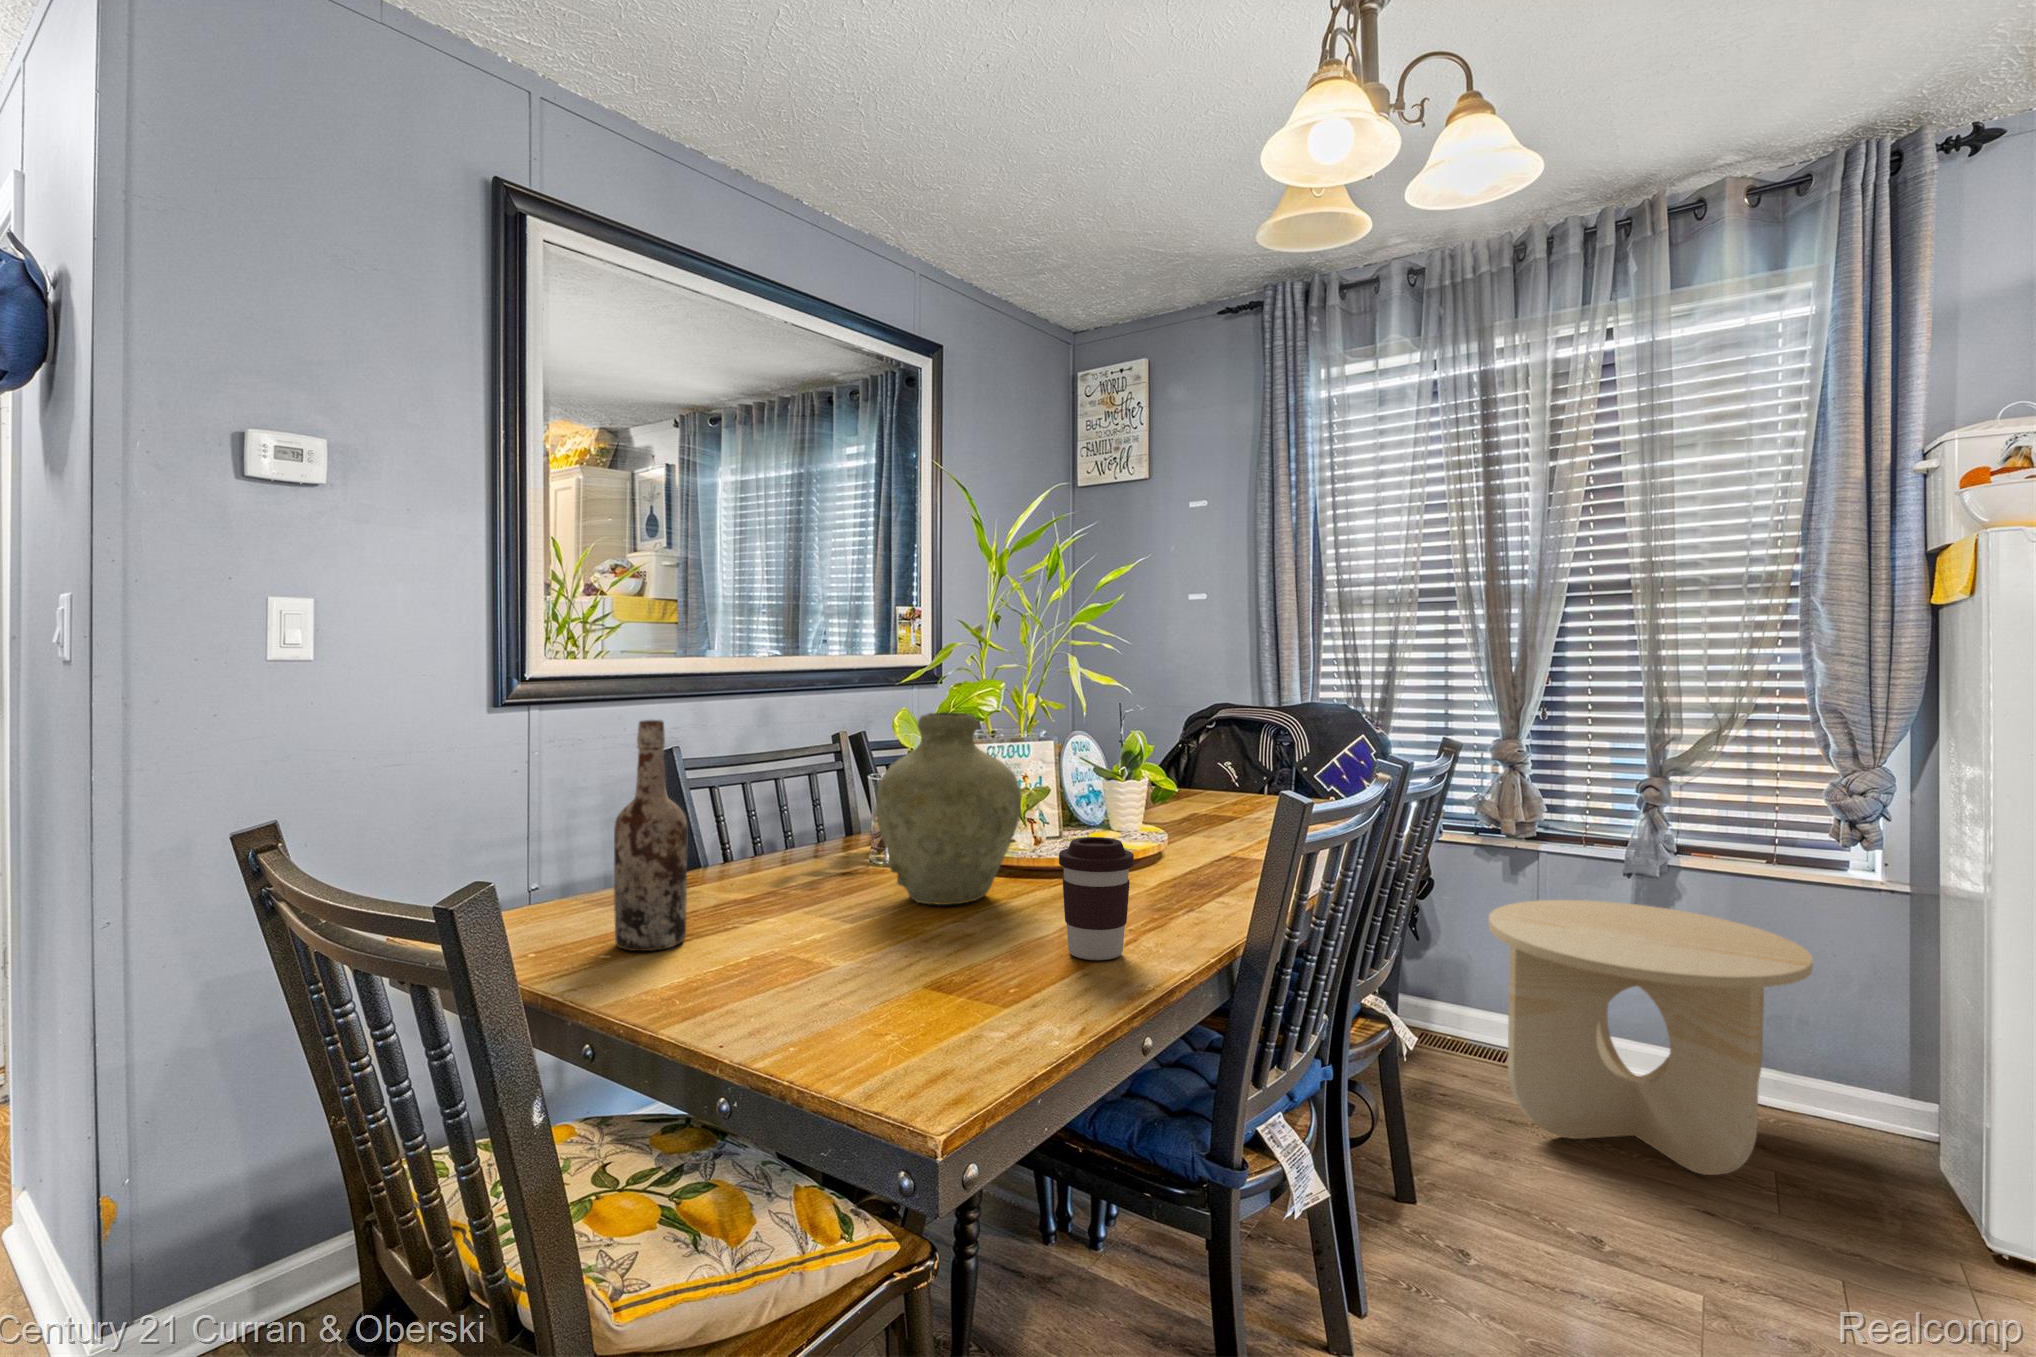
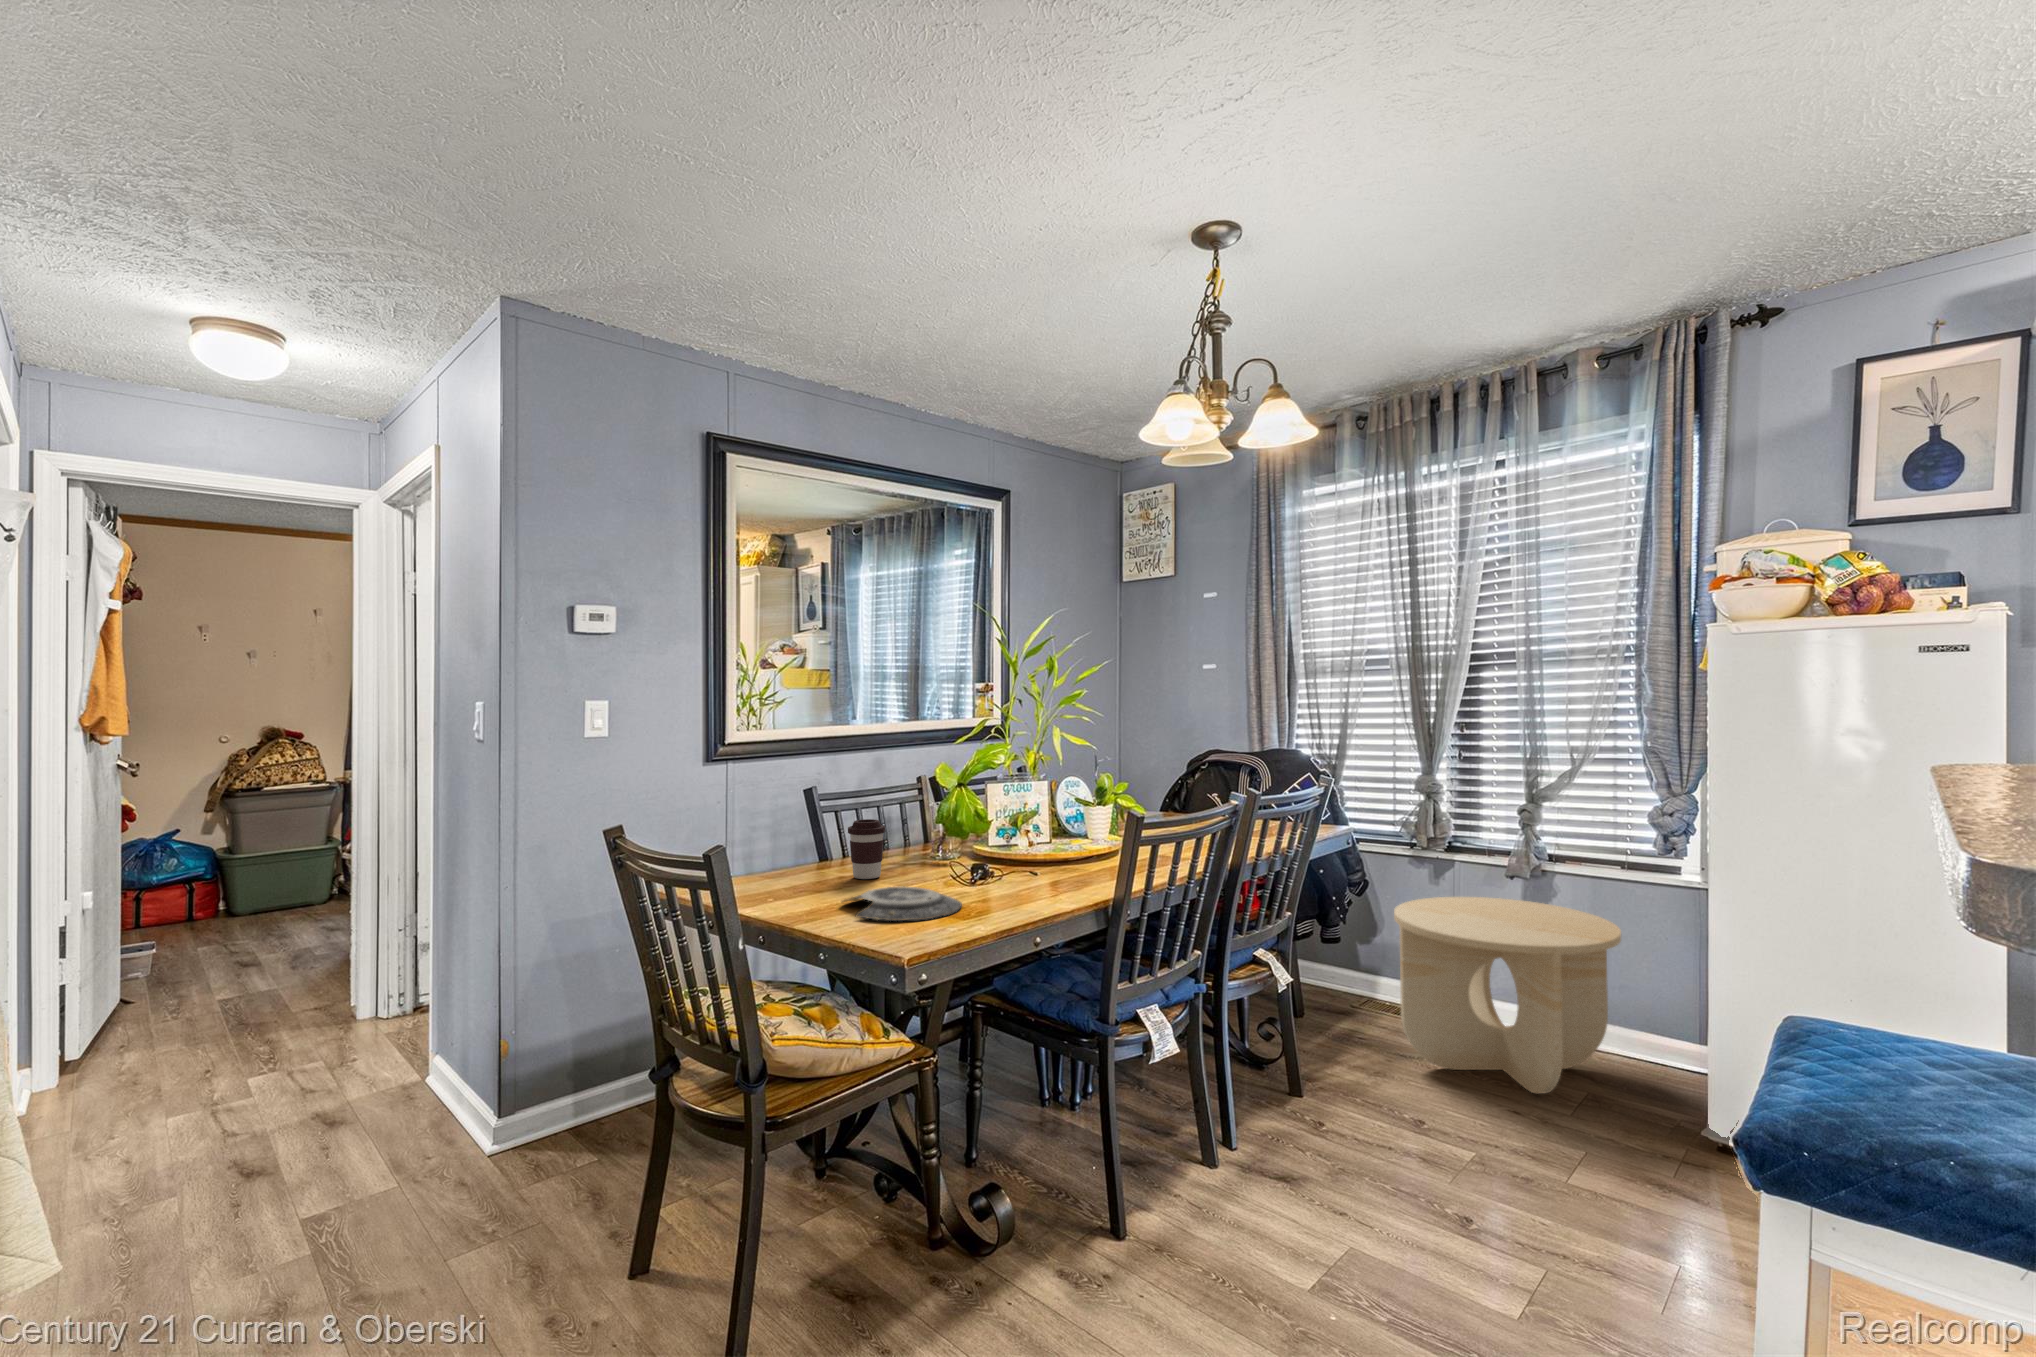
vase: present [875,712,1021,905] -> none [925,762,1012,877]
wine bottle: present [614,720,688,951] -> none [775,769,813,895]
coffee cup: present [1059,837,1134,960] -> present [848,819,885,879]
plate: none [747,932,978,1013] -> present [842,887,962,921]

